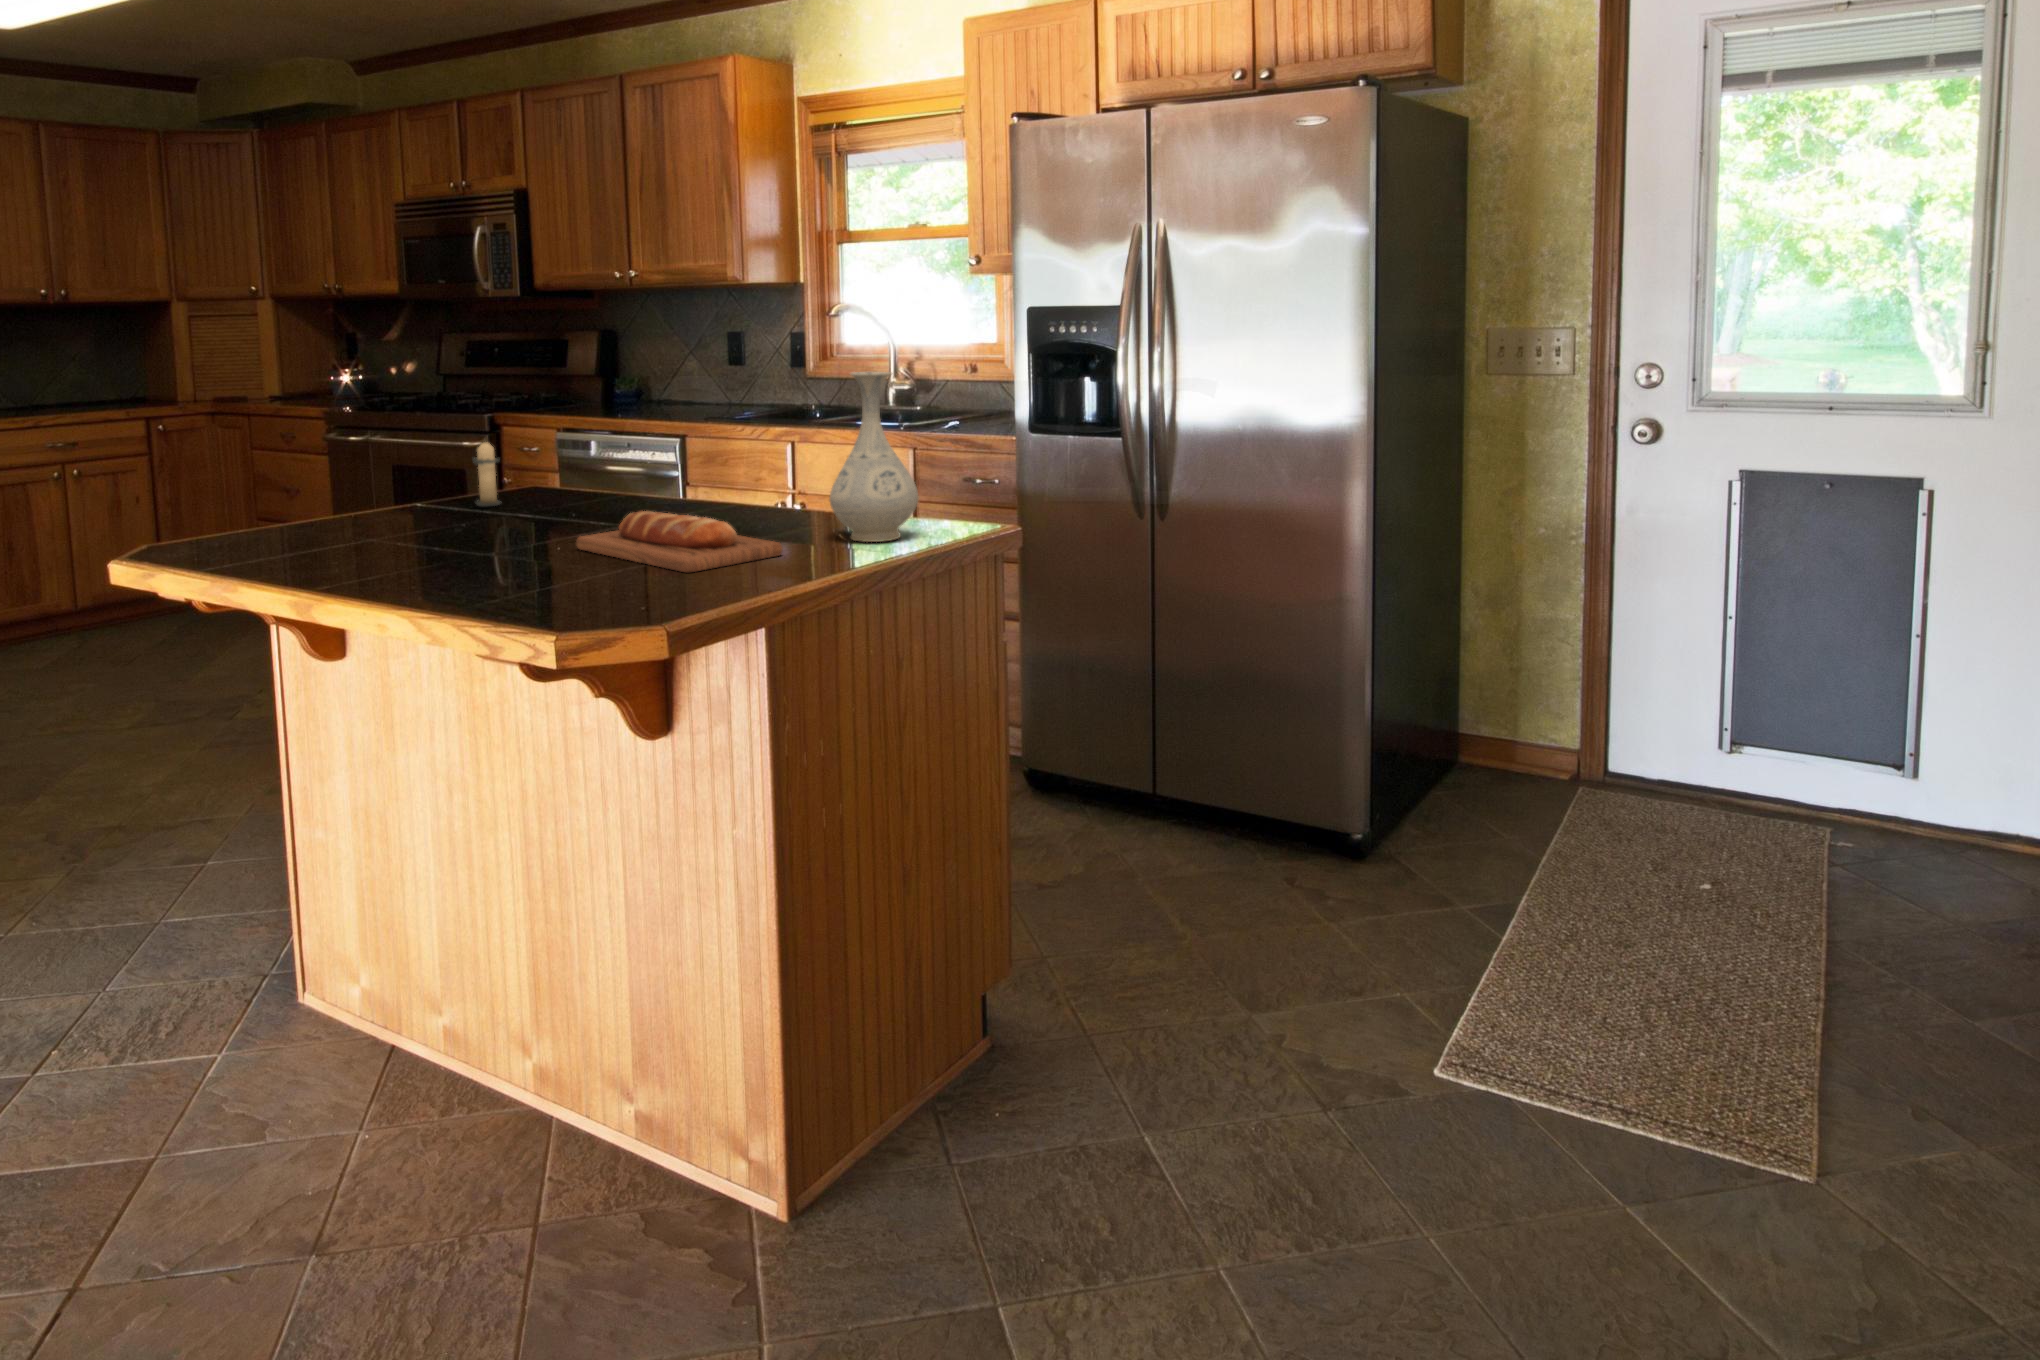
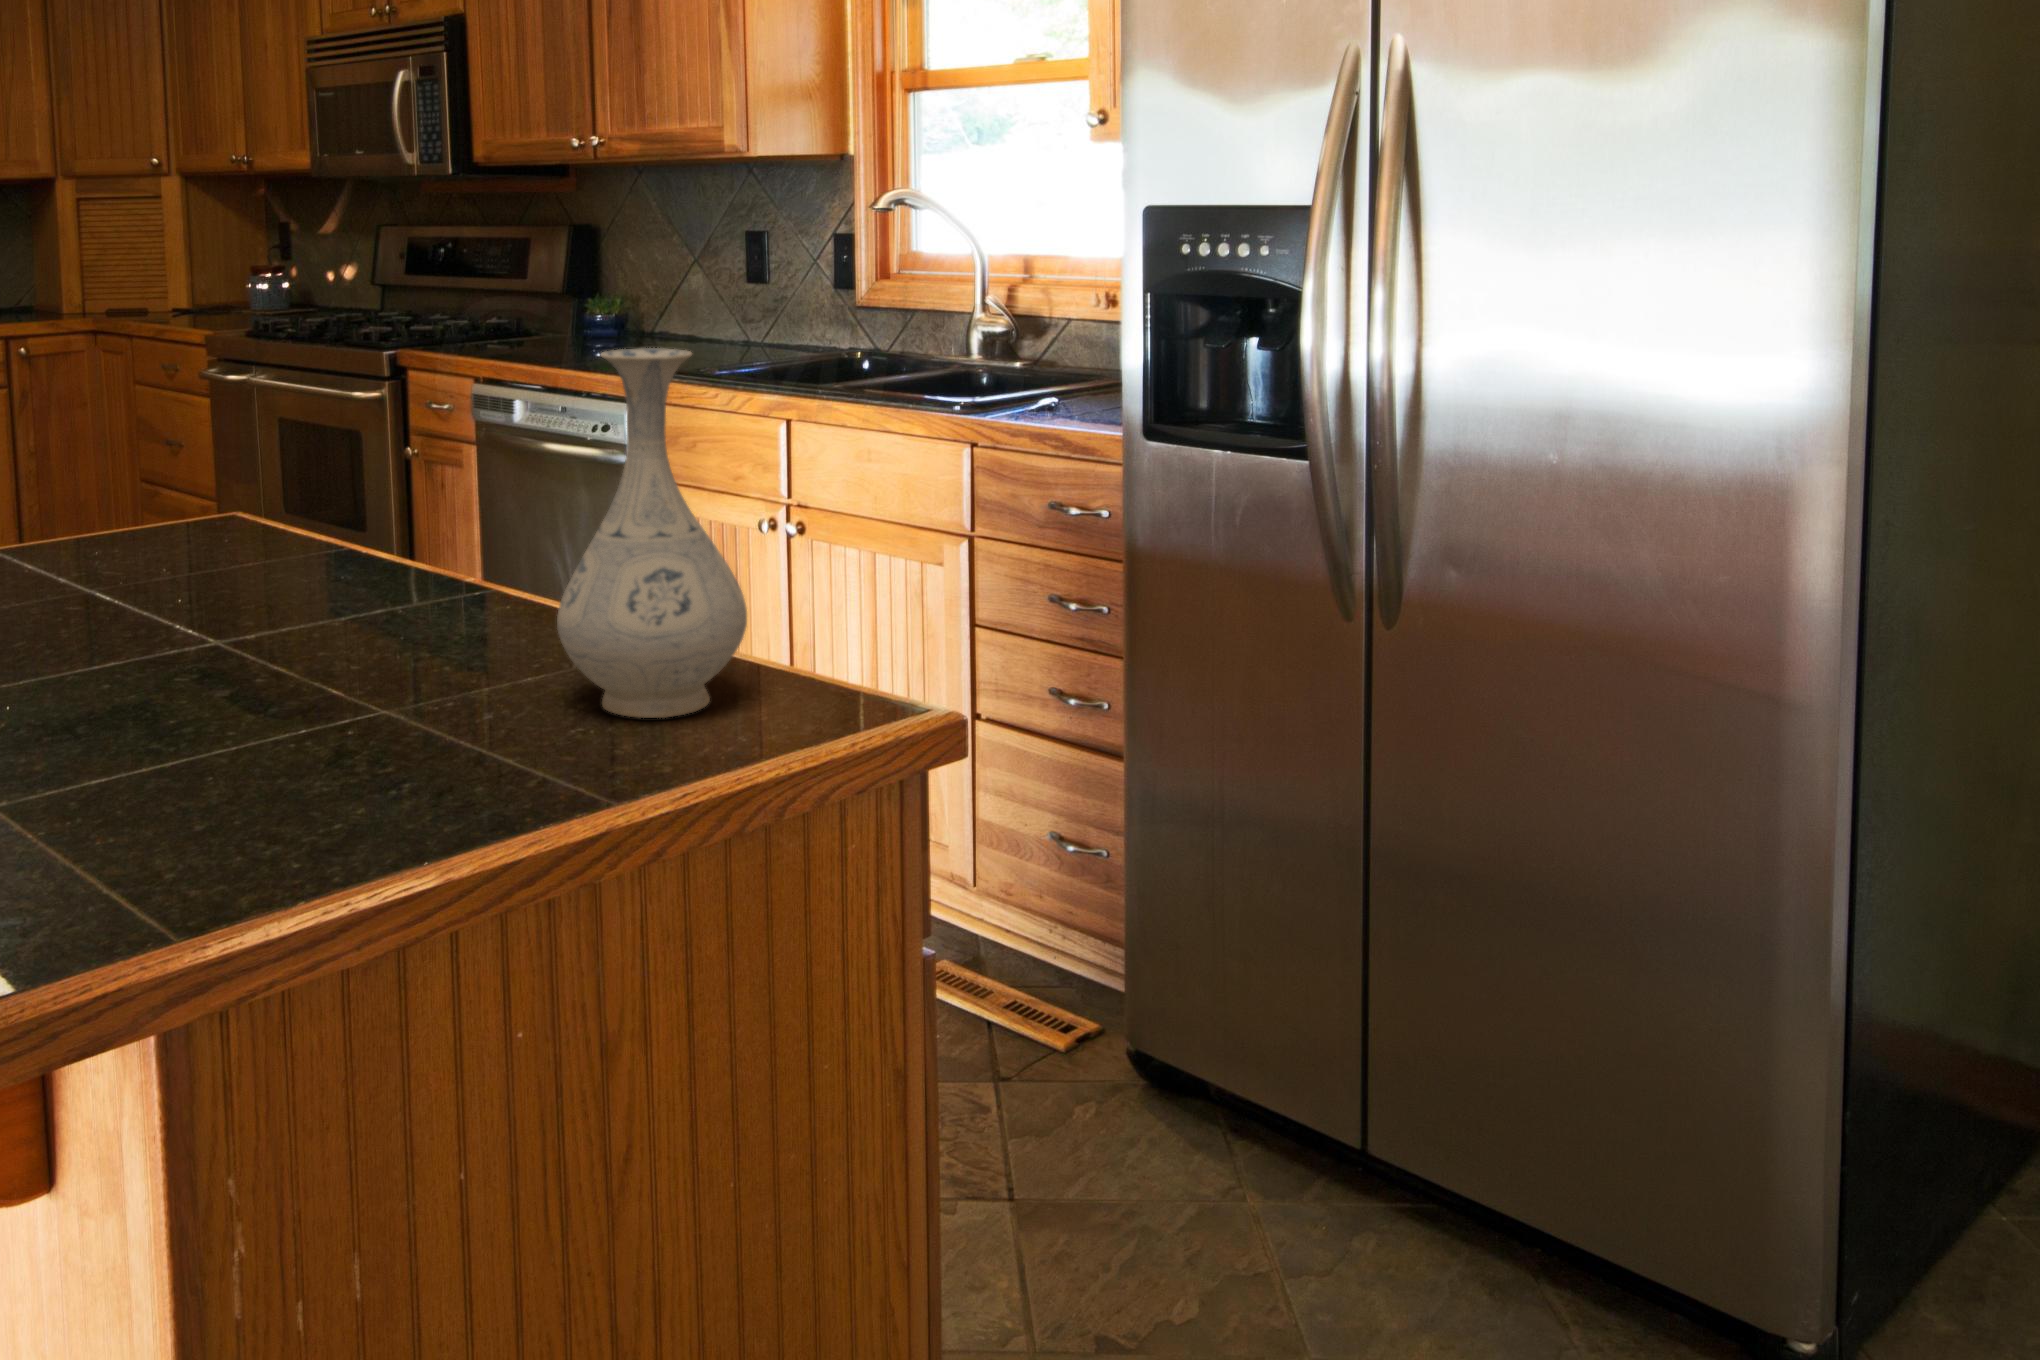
candle: present [473,442,501,506] -> none [90,427,154,550]
bread loaf: present [576,511,783,572] -> none [79,618,417,788]

